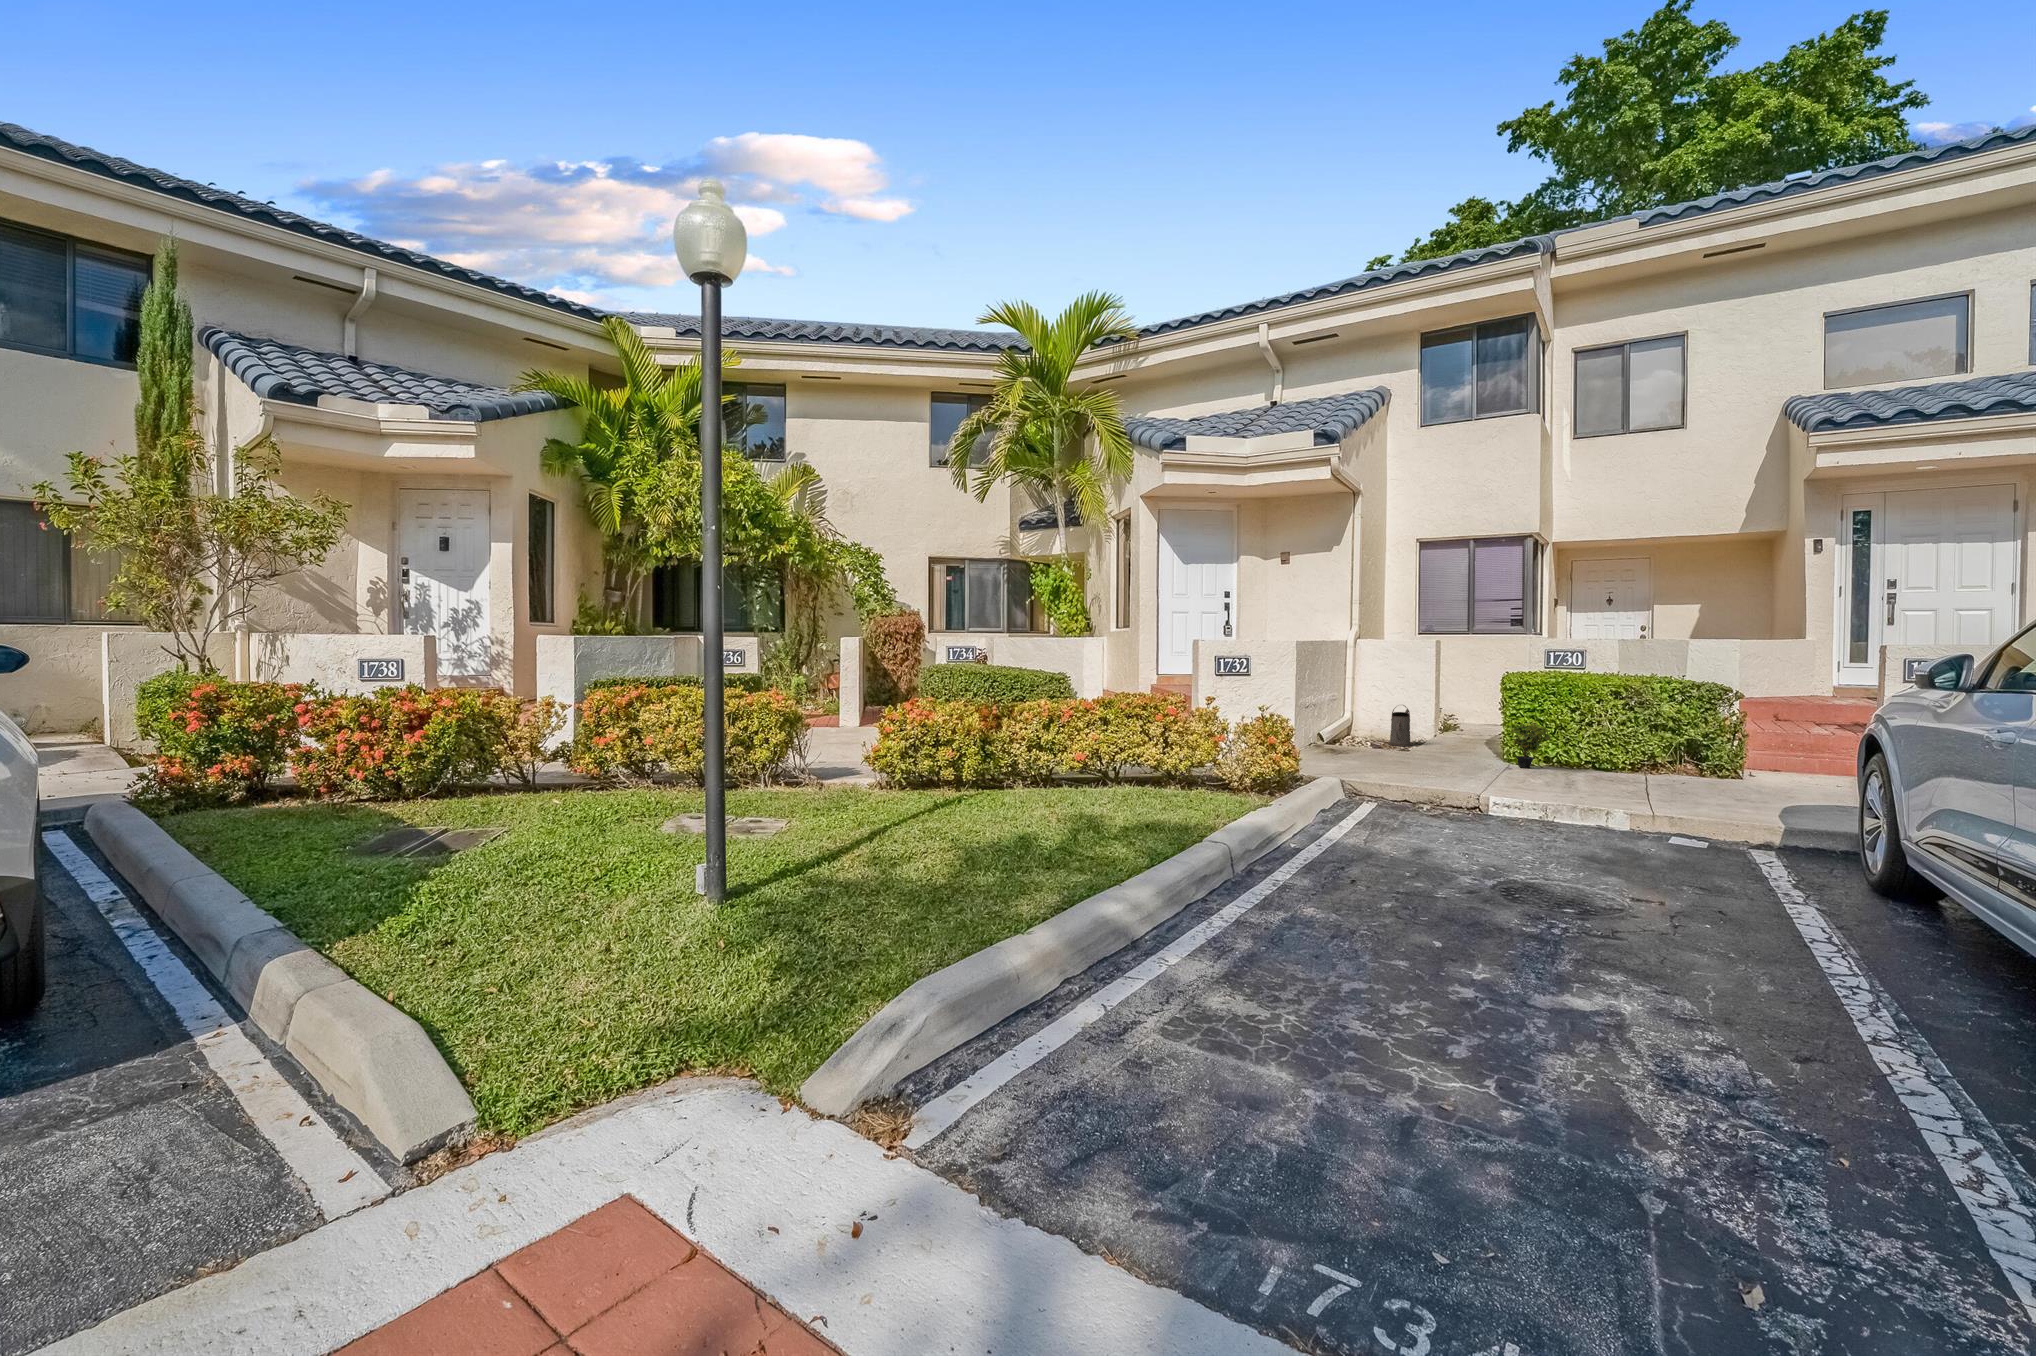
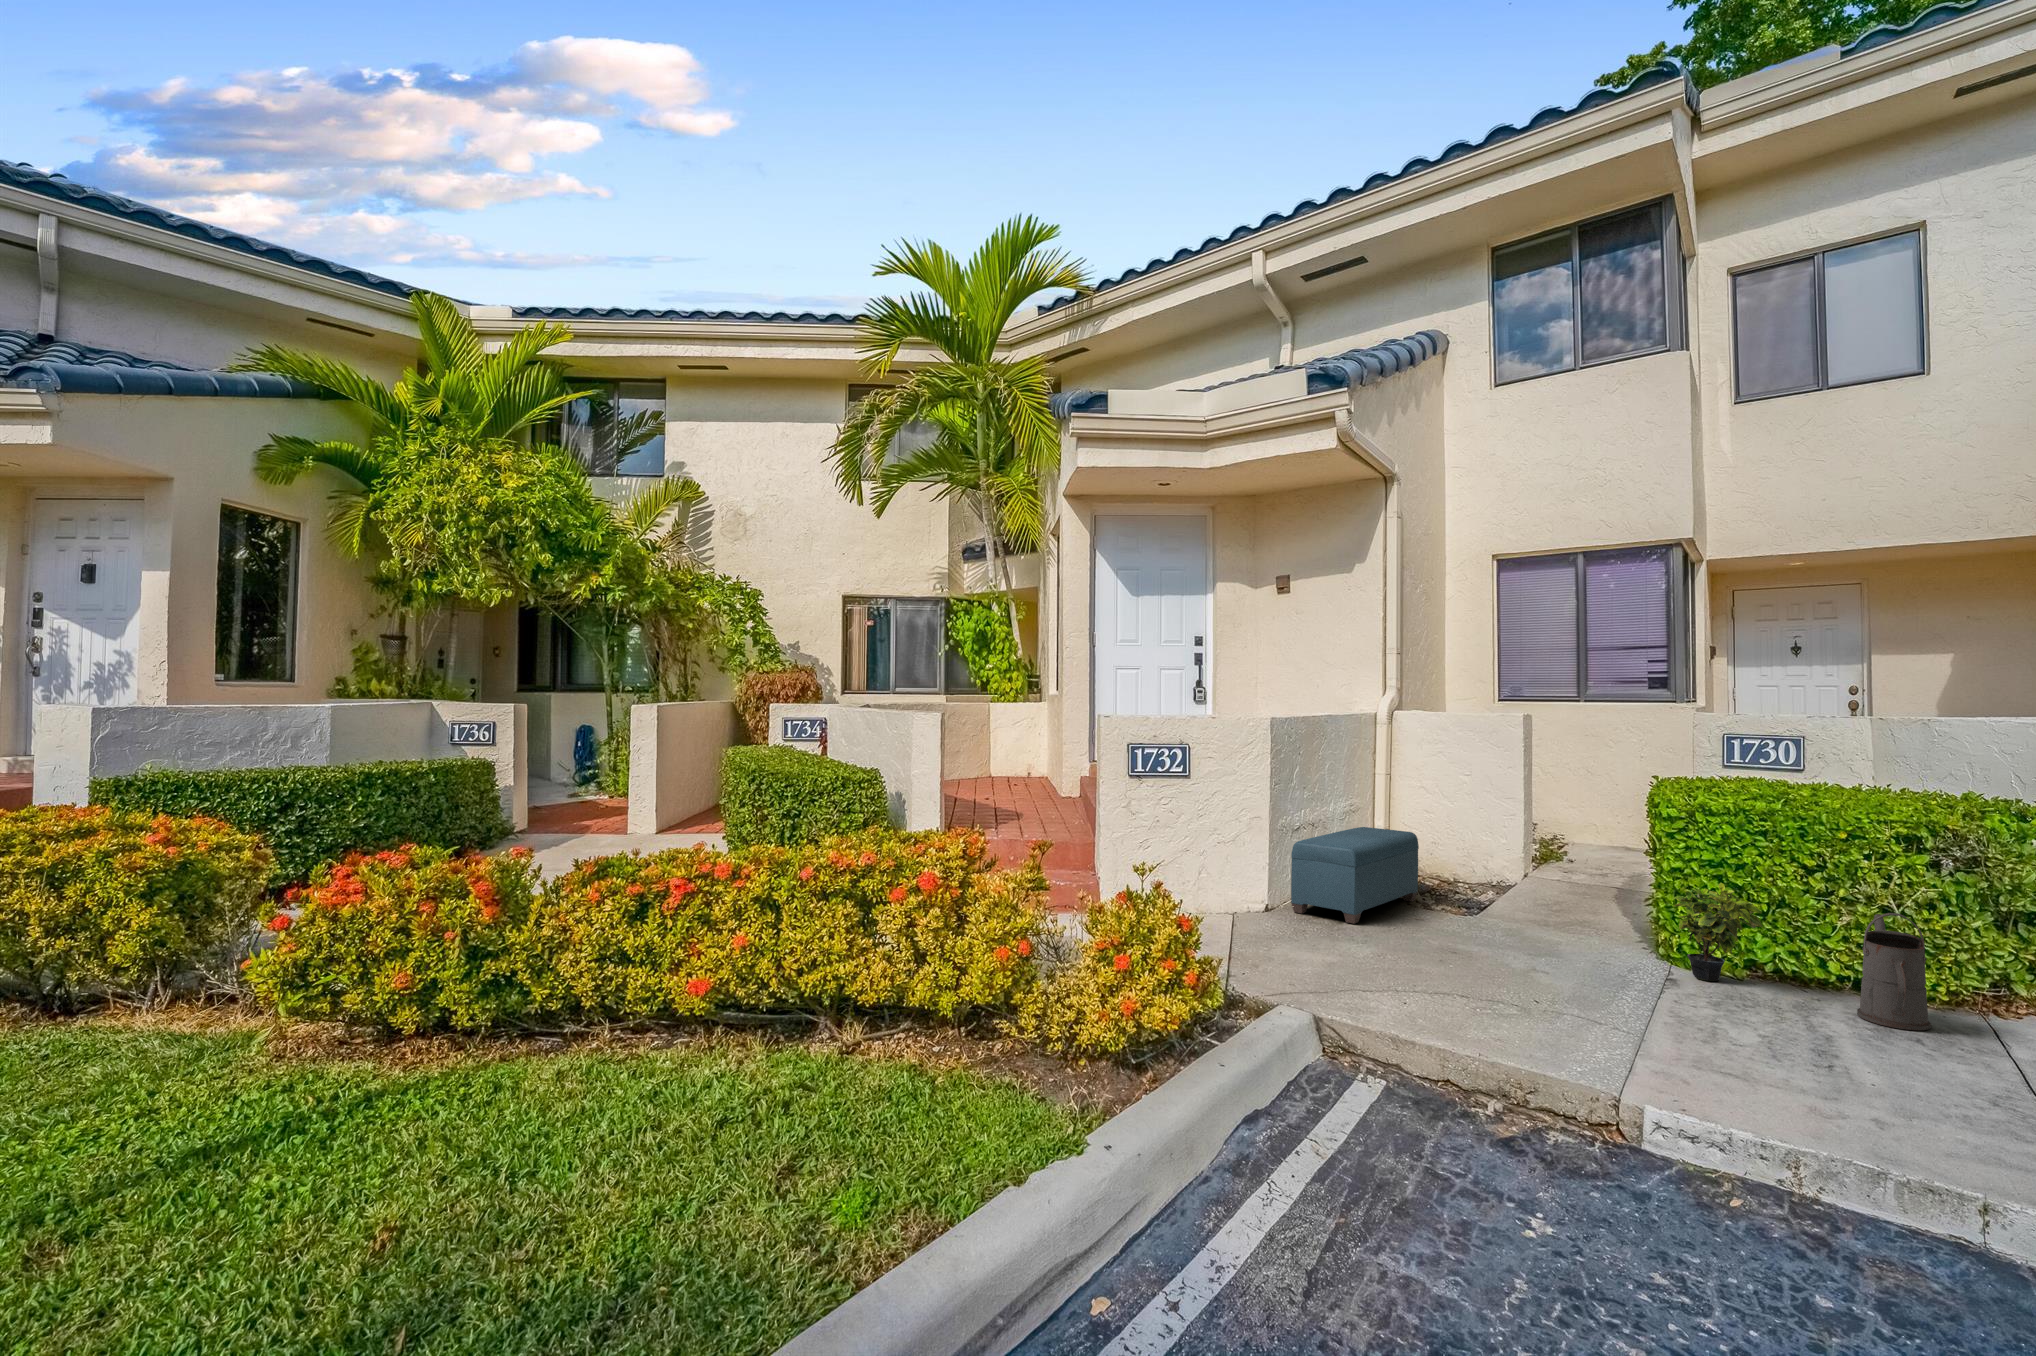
watering can: present [1389,705,1411,746] -> present [1857,913,1931,1030]
bench: none [1308,707,1377,755] -> present [1291,827,1419,924]

